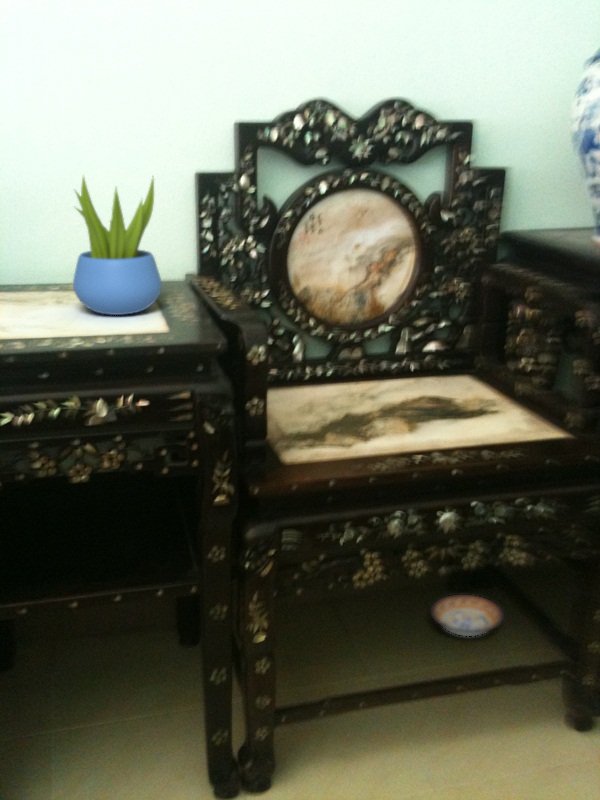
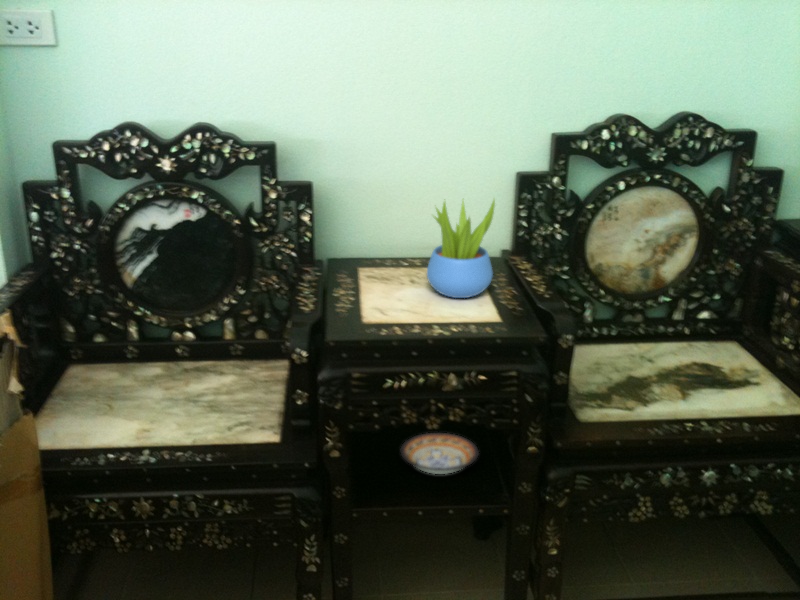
ceramic bowl: present [431,595,504,636] -> present [400,433,478,474]

